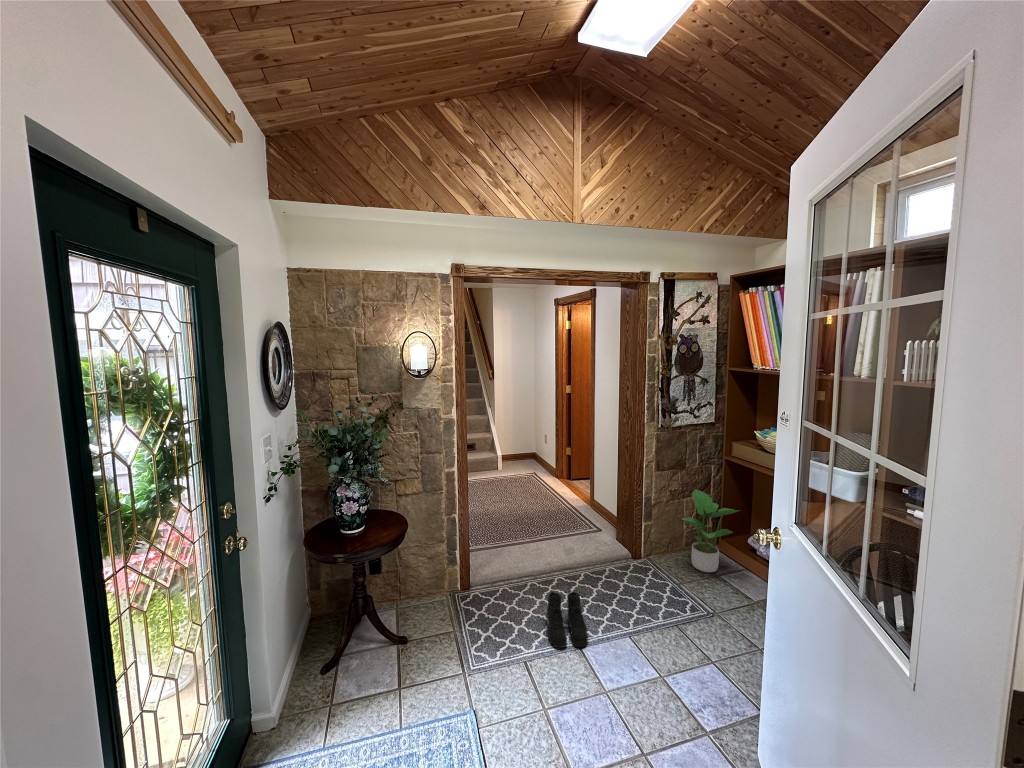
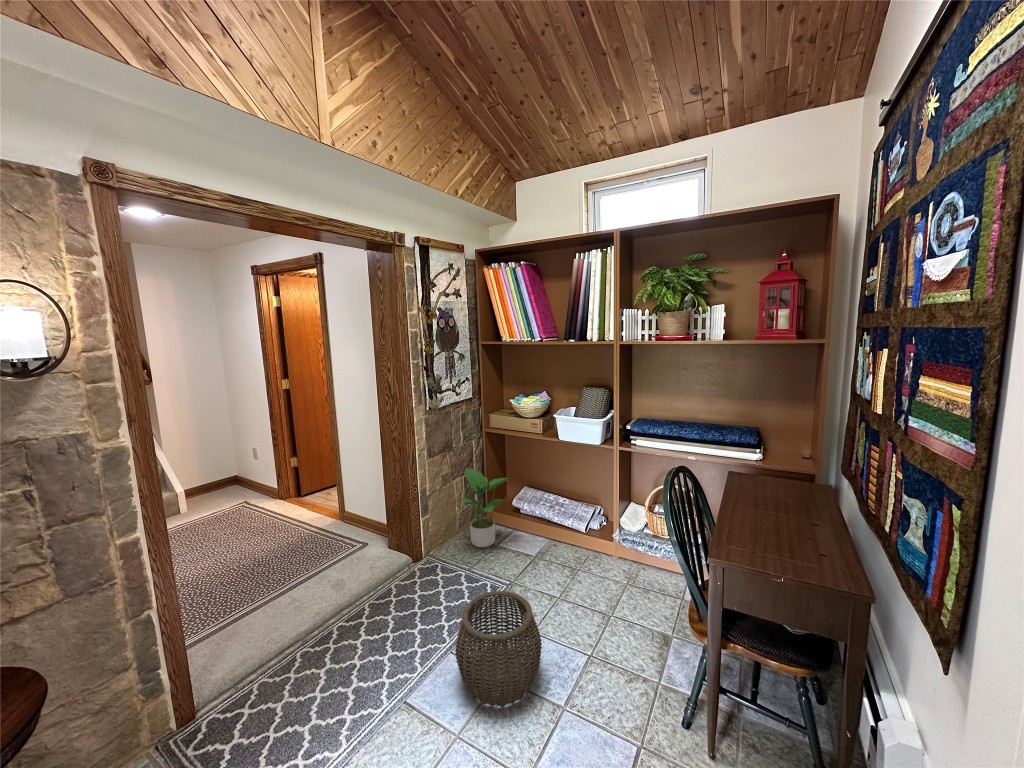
boots: present [547,591,588,648] -> none [346,634,411,722]
woven basket: none [622,598,705,703] -> present [455,591,542,707]

